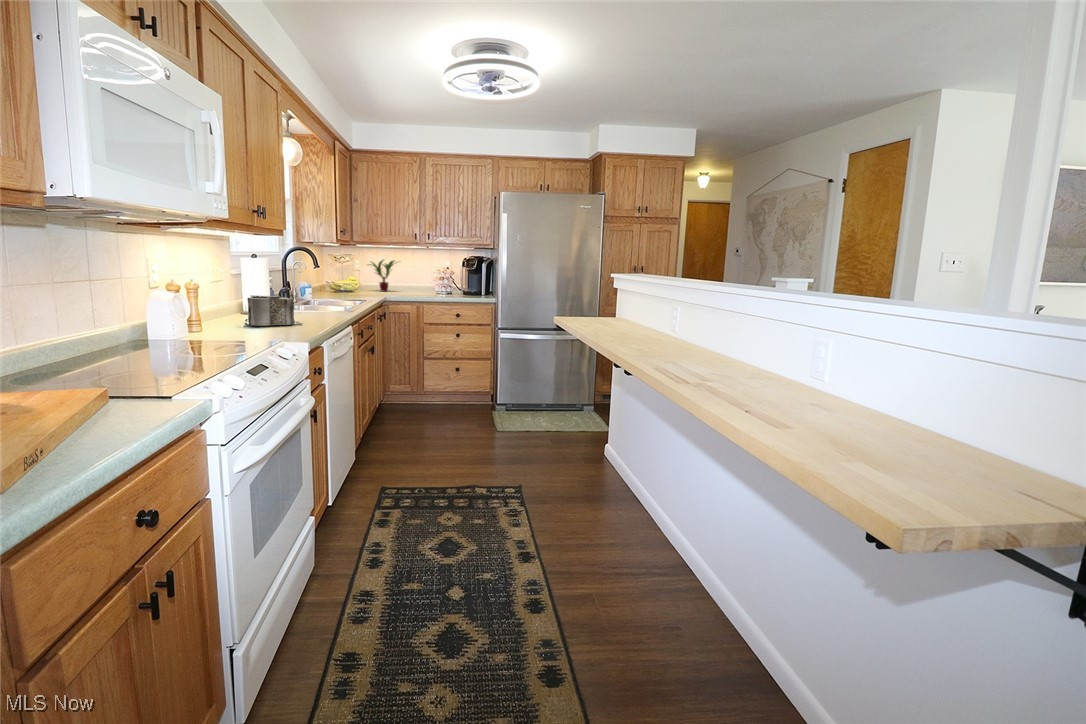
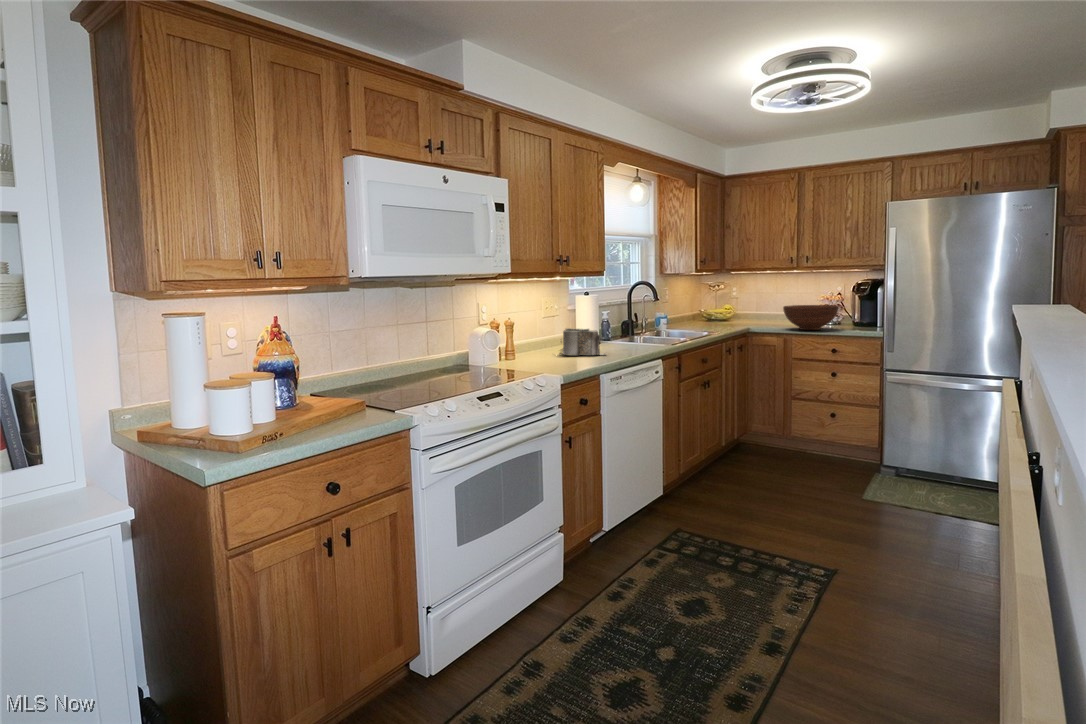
potted plant: present [369,259,394,291] -> none [740,288,781,323]
fruit bowl: none [416,276,461,298] -> present [783,305,839,330]

